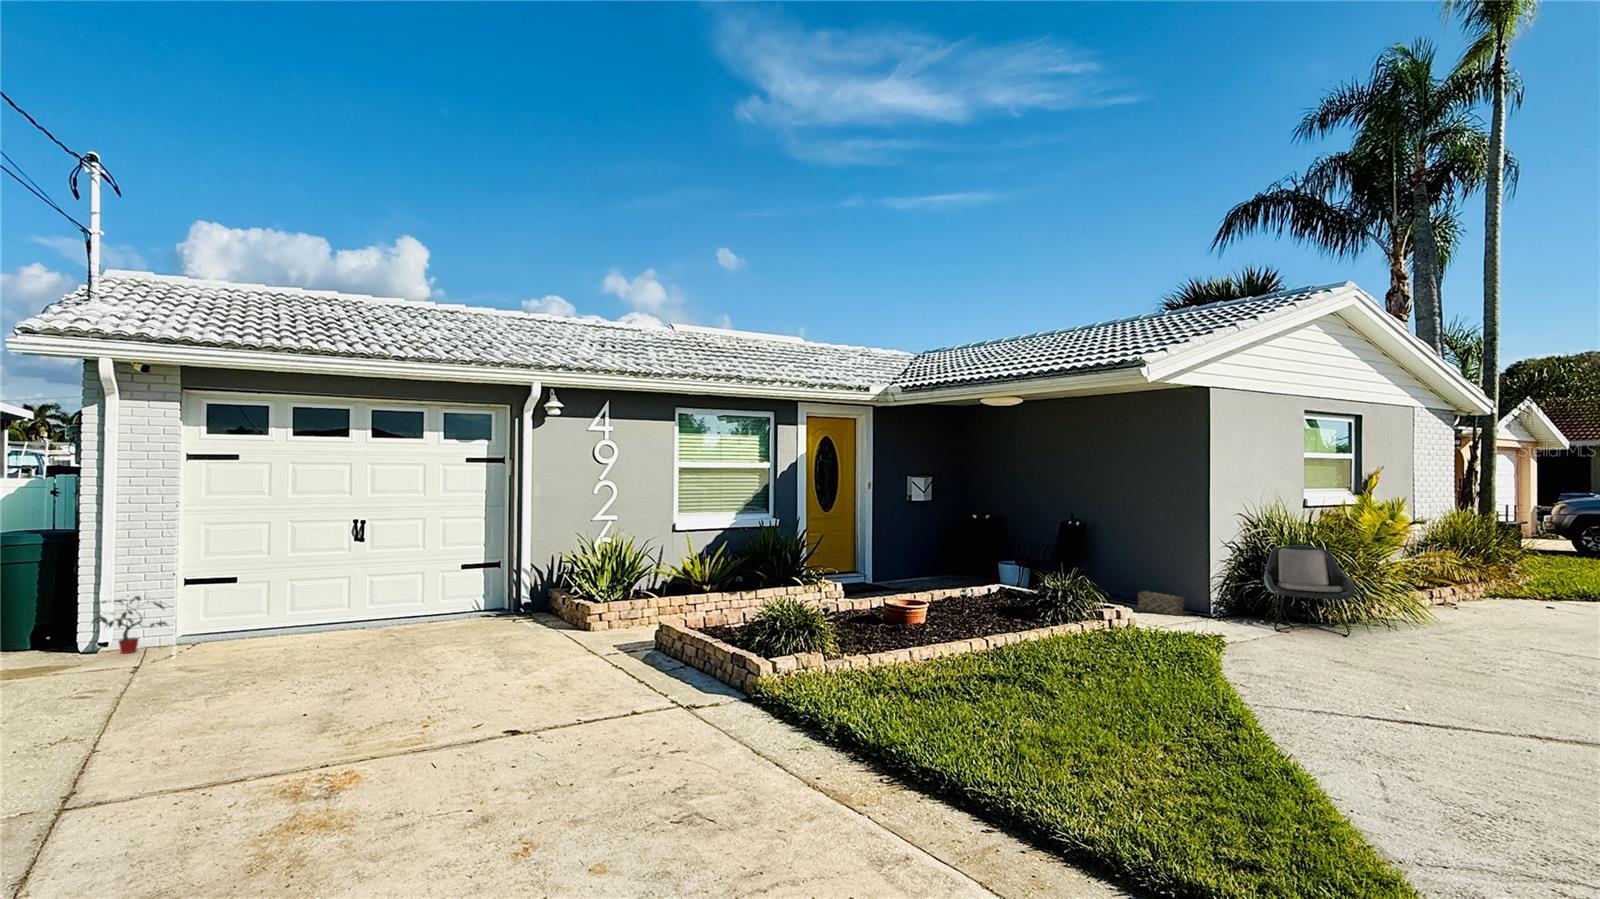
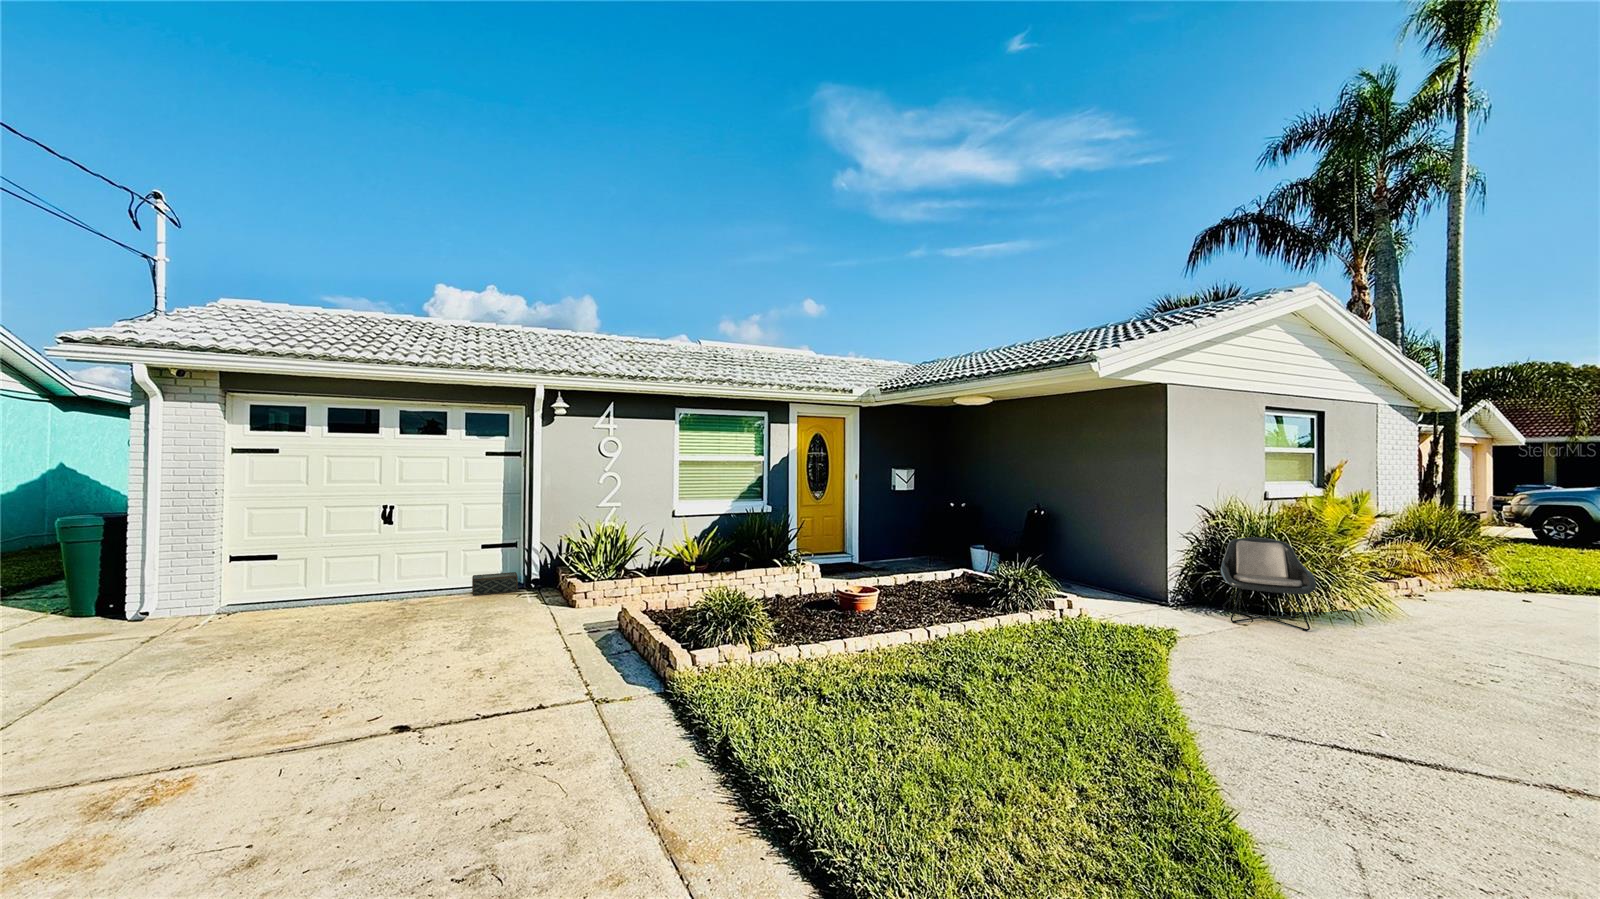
woven basket: present [1138,591,1188,616] -> present [472,572,518,596]
potted plant: present [93,596,167,653] -> none [131,573,212,623]

